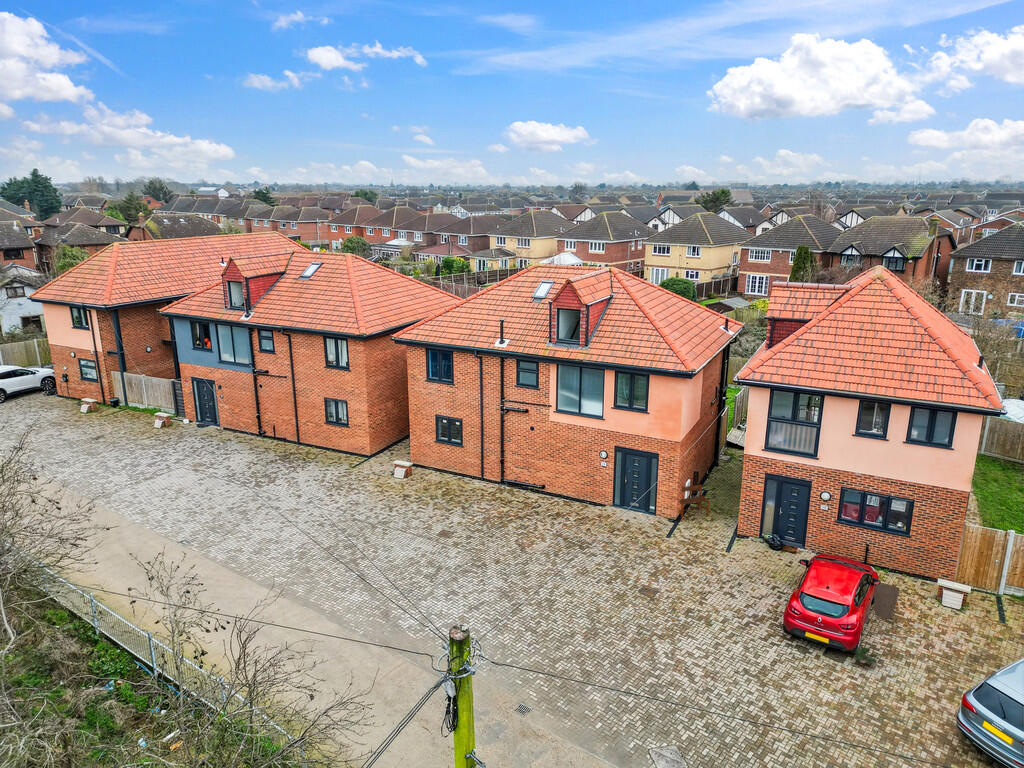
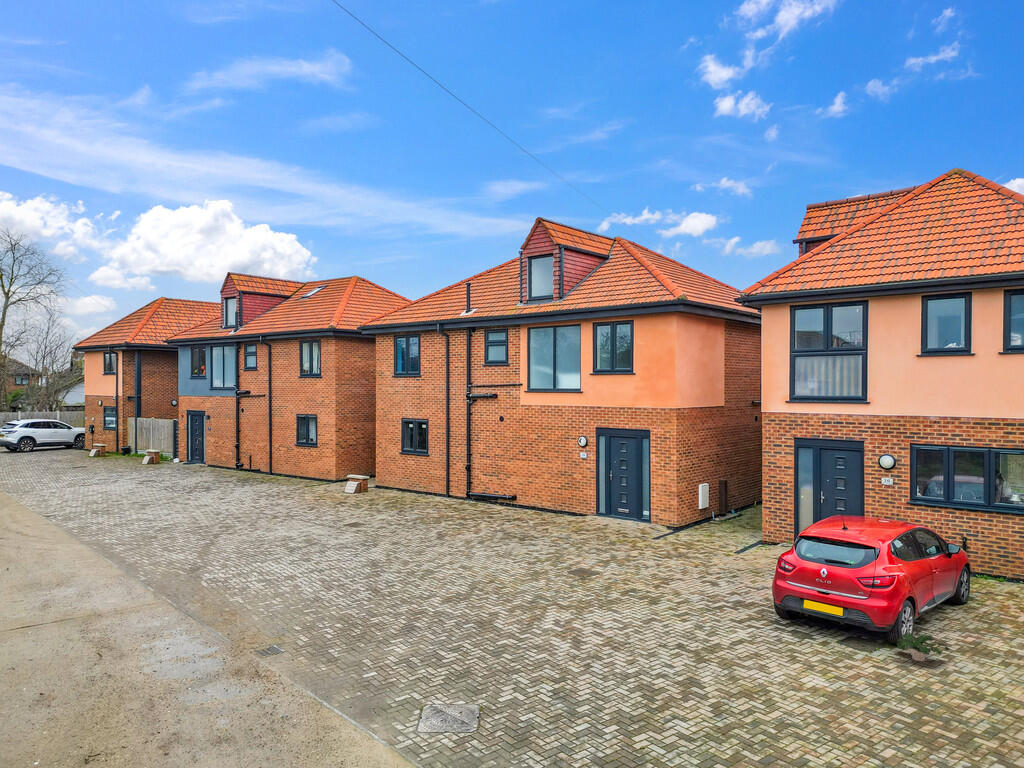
bench: present [679,485,709,519] -> none [680,485,729,529]
trash can: present [874,583,899,619] -> none [959,561,1005,622]

